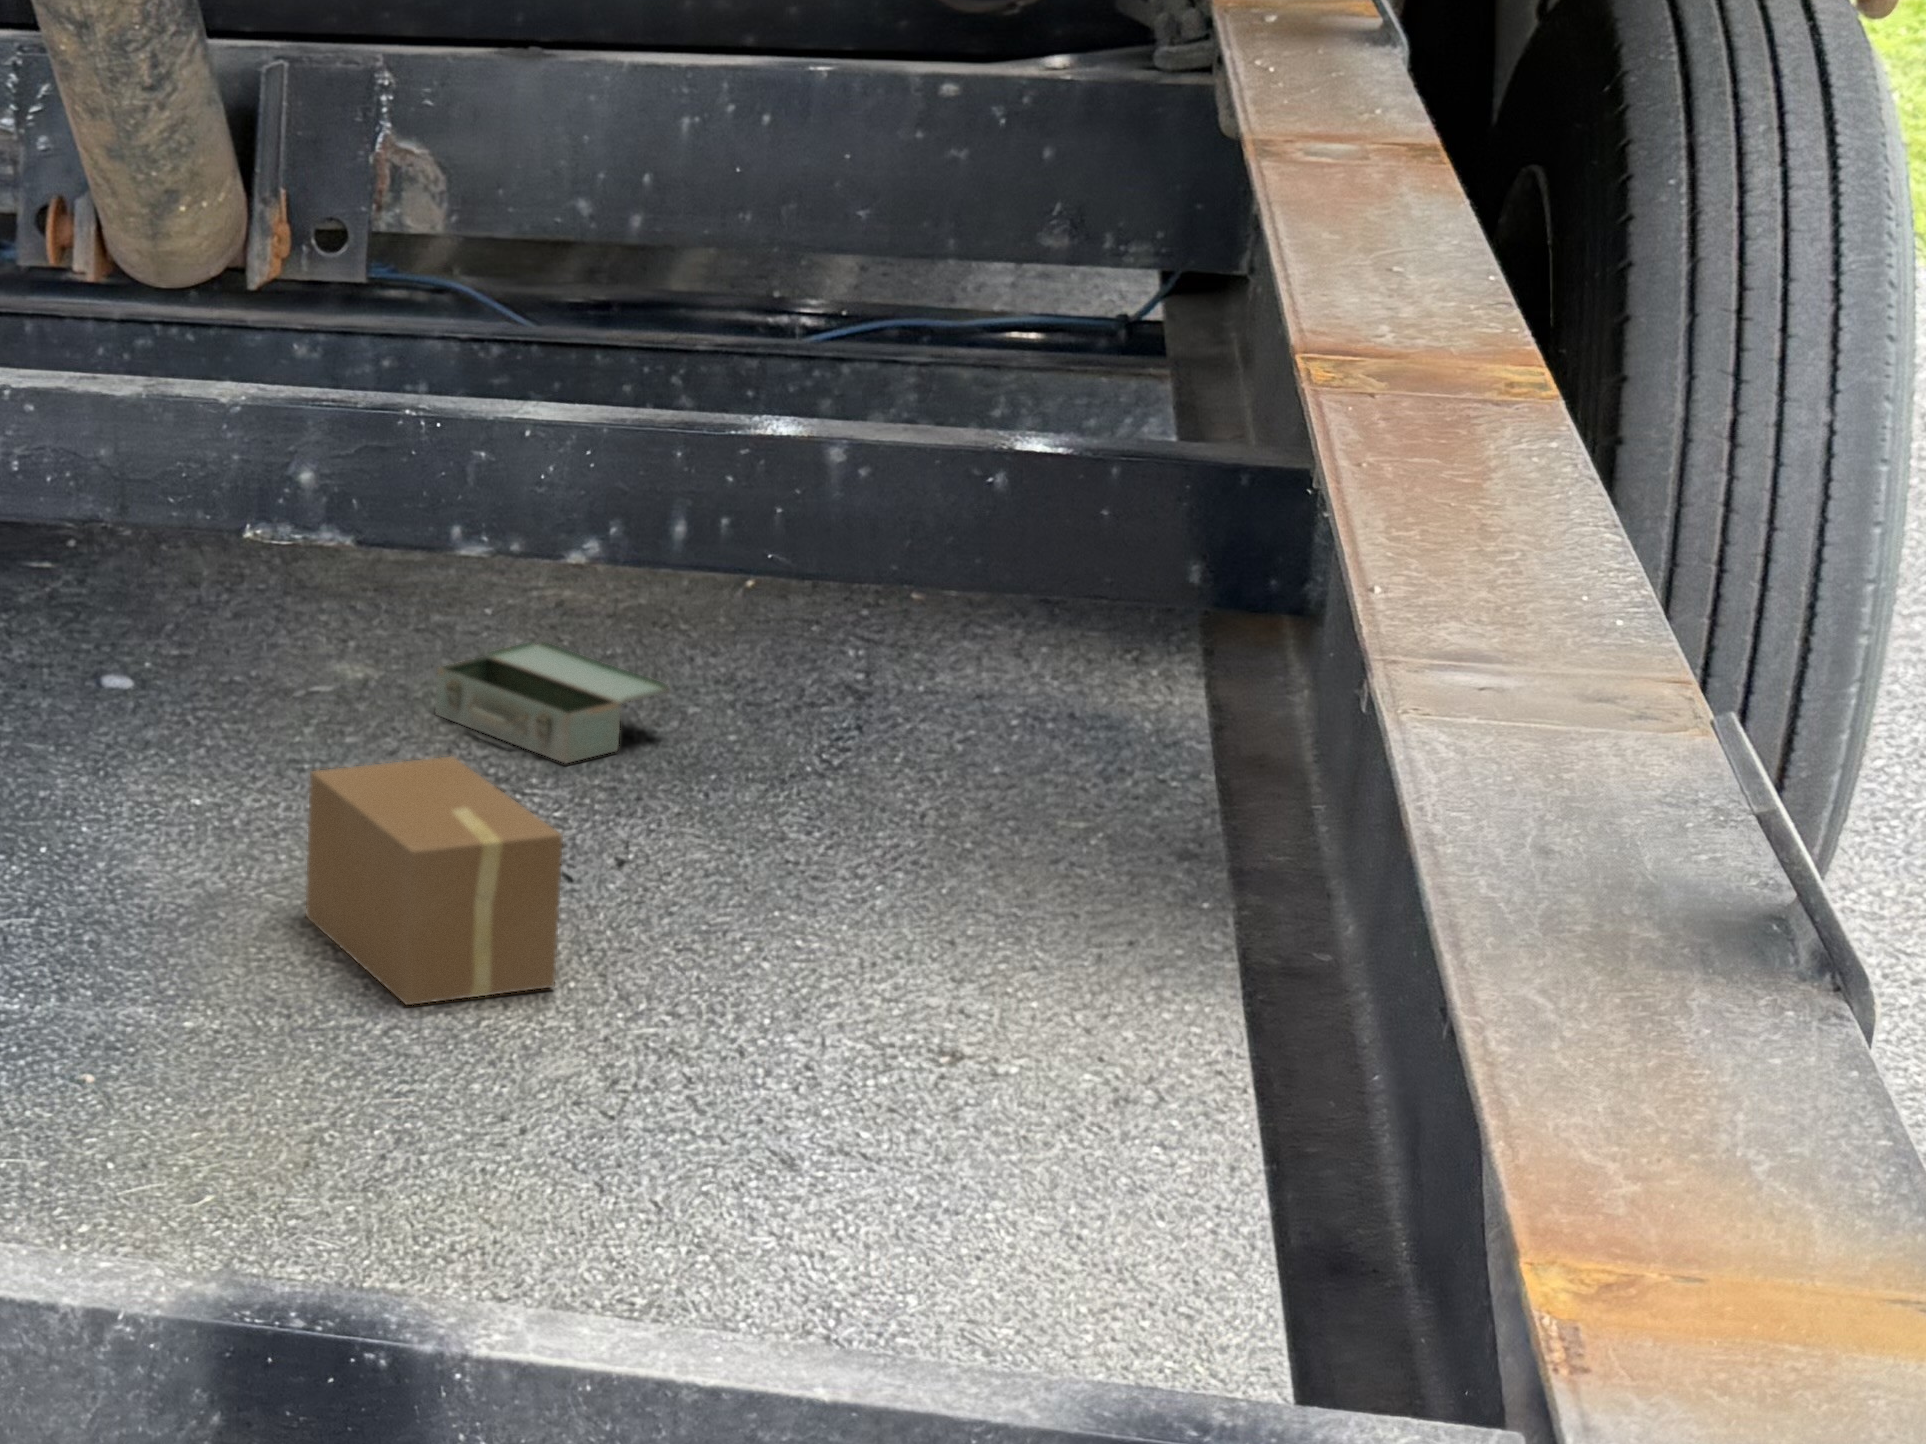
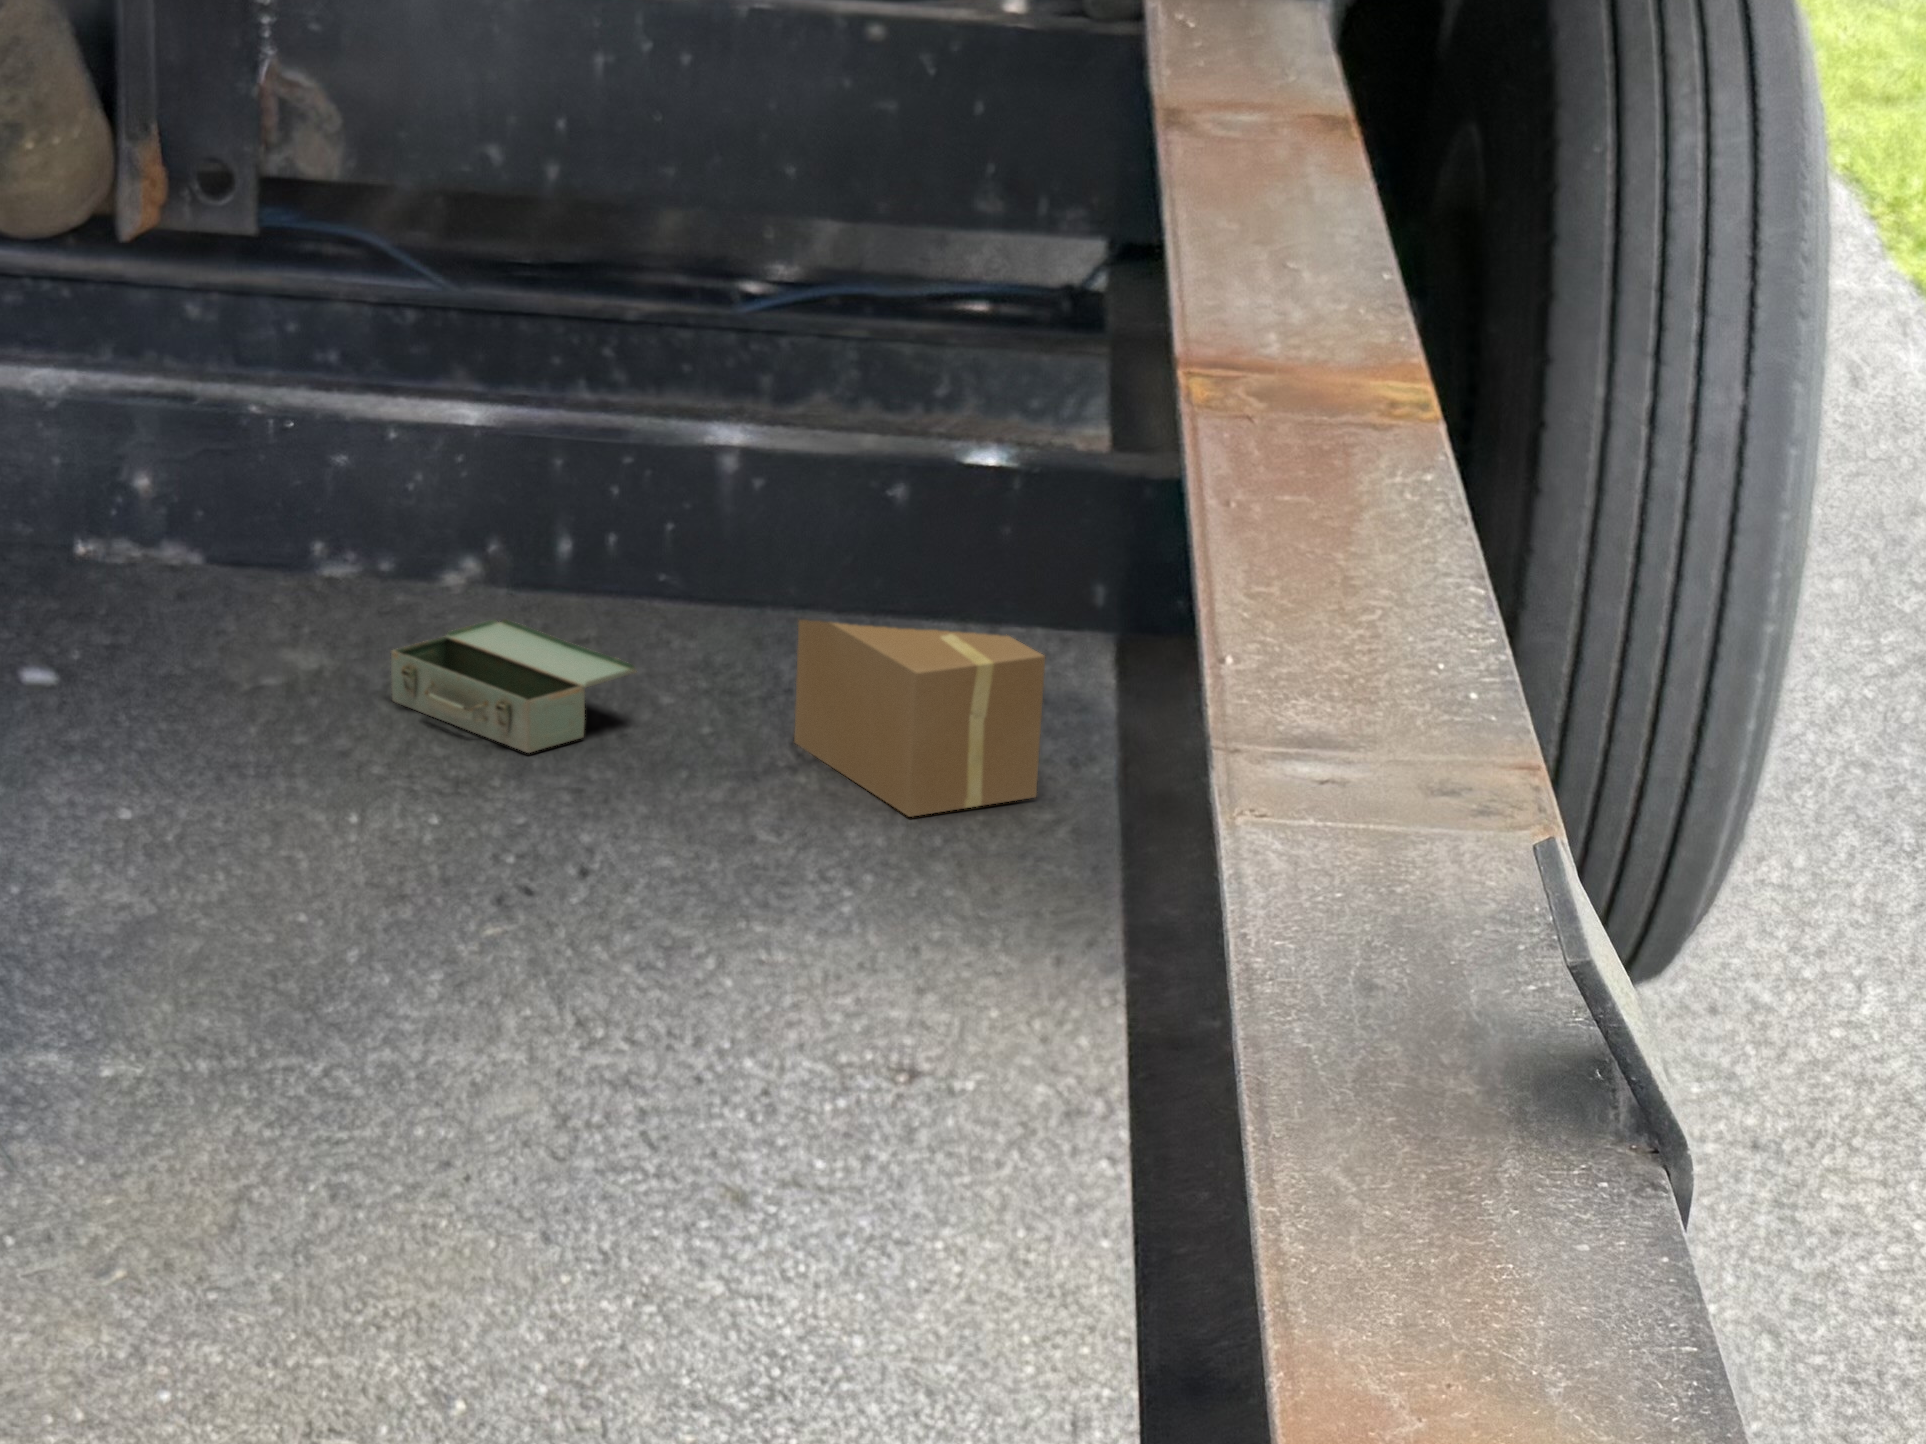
cardboard box: present [306,757,563,1005] -> present [794,620,1045,817]

